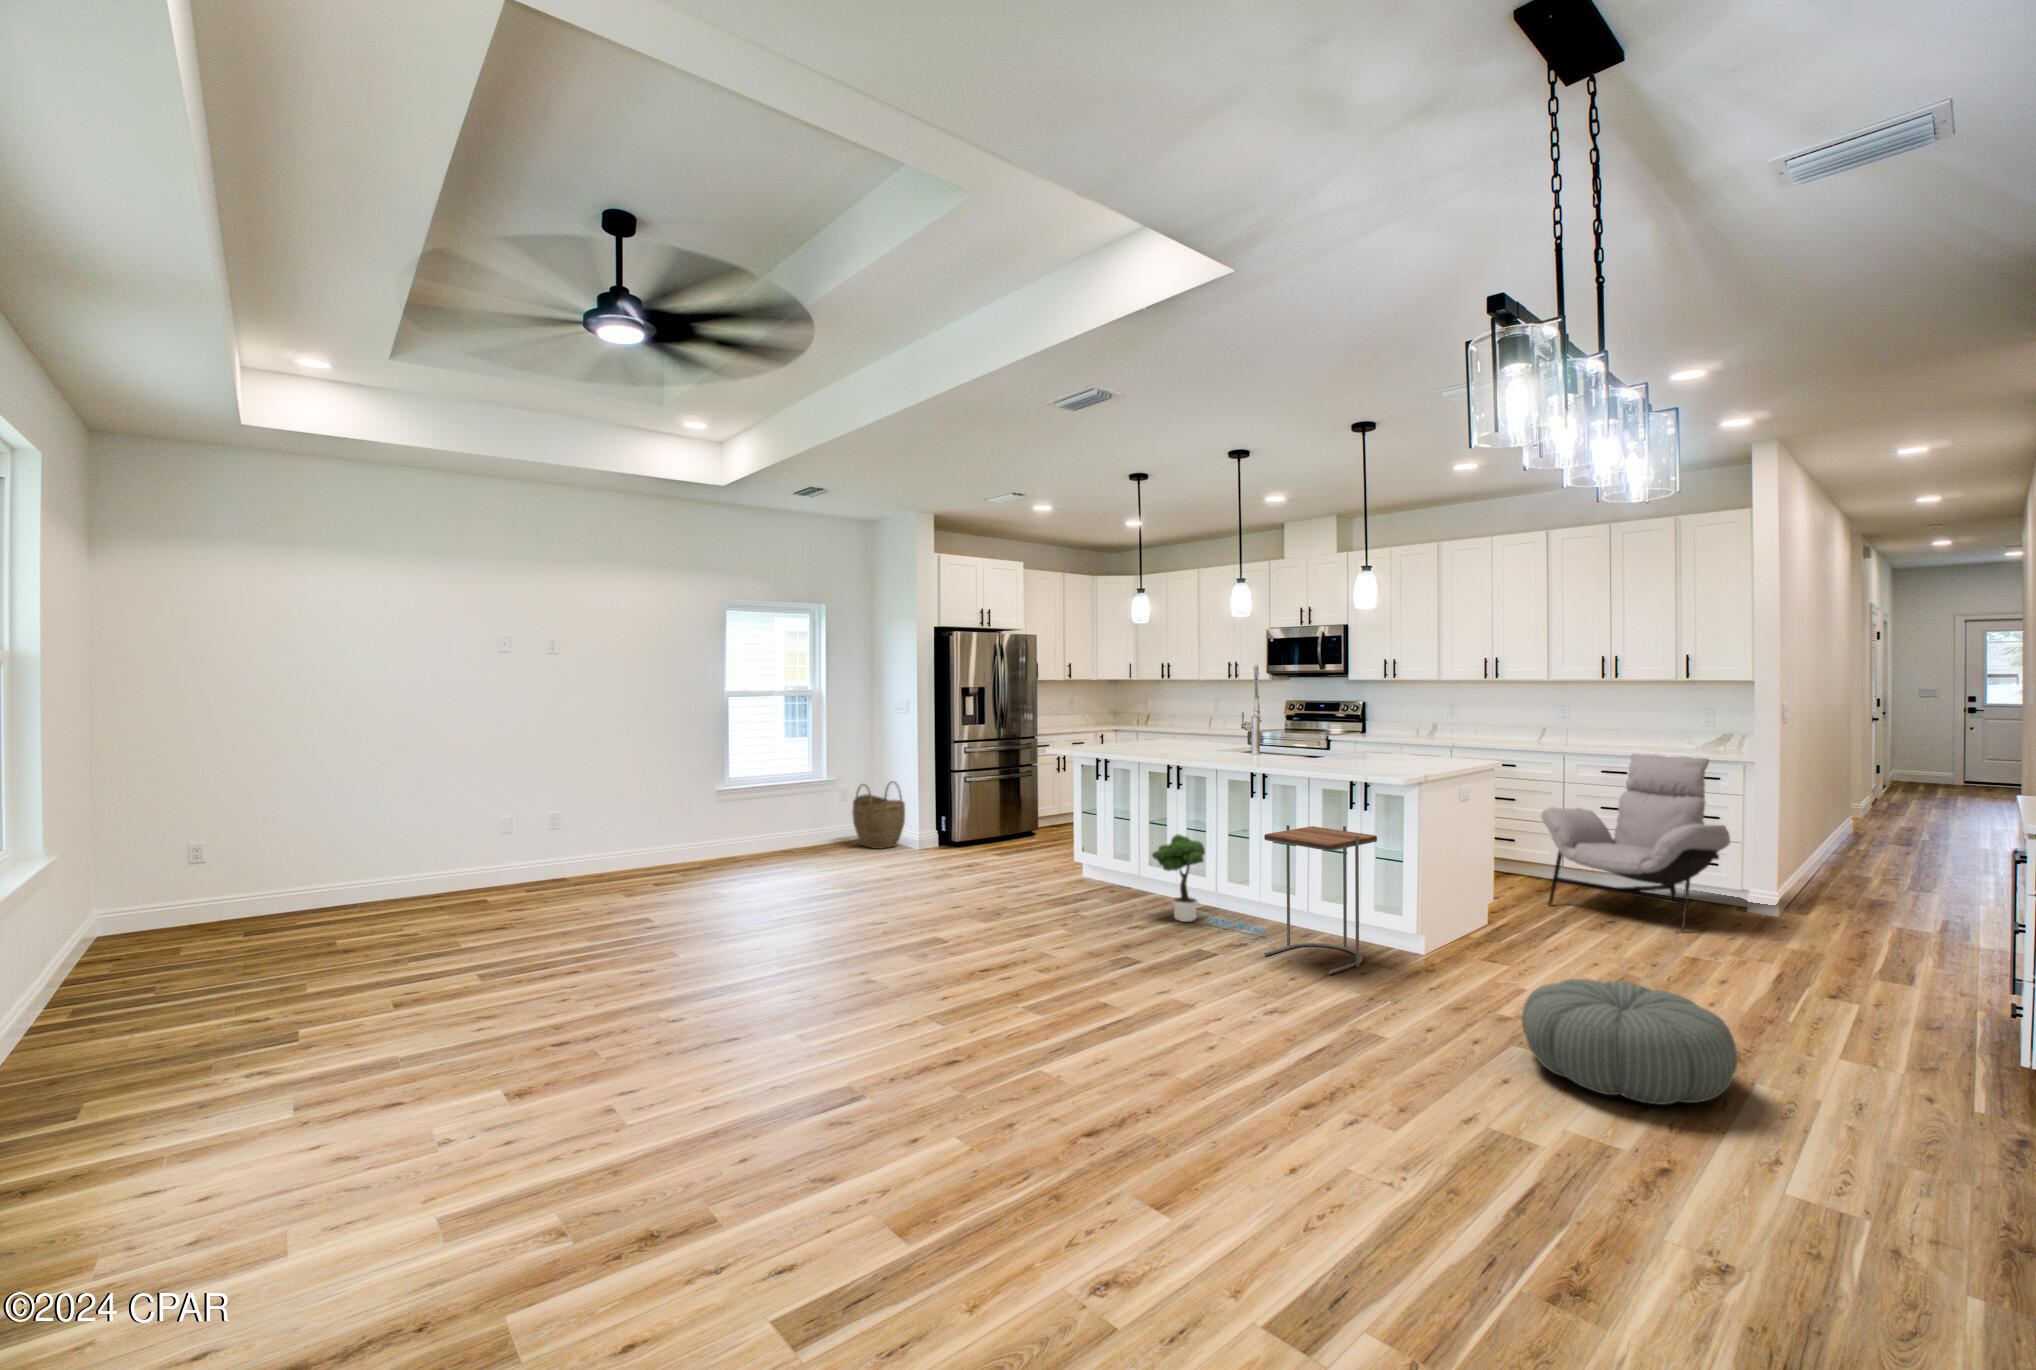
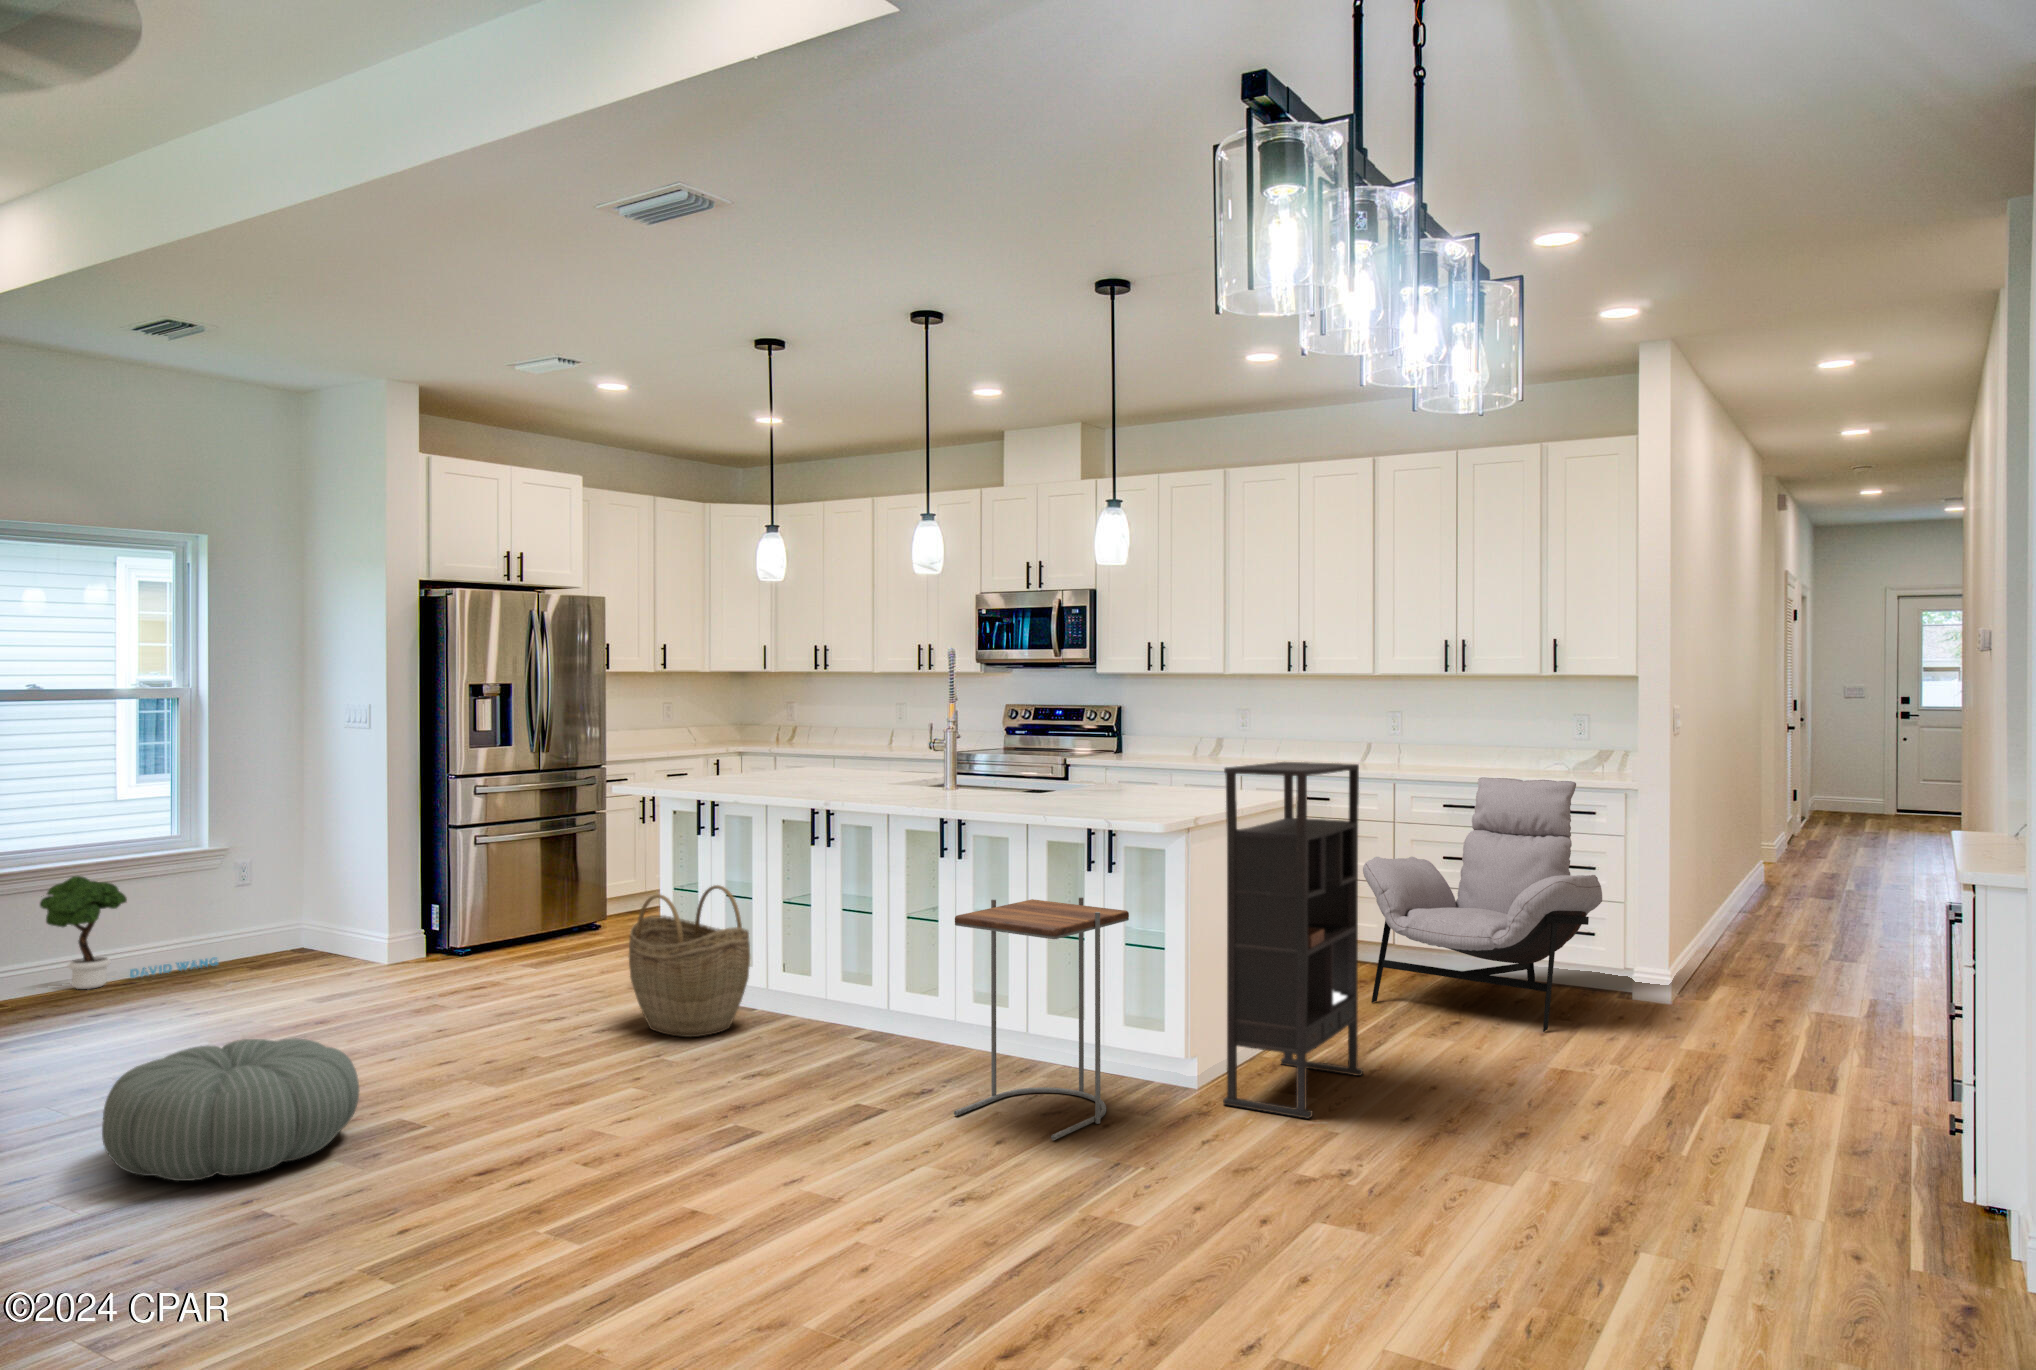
bookshelf: none [1442,743,1542,975] -> present [1223,762,1363,1119]
woven basket: present [853,781,905,849] -> present [629,885,750,1037]
potted tree: present [1152,835,1266,935] -> present [40,876,218,989]
pouf: present [1522,979,1737,1105] -> present [102,1038,359,1181]

